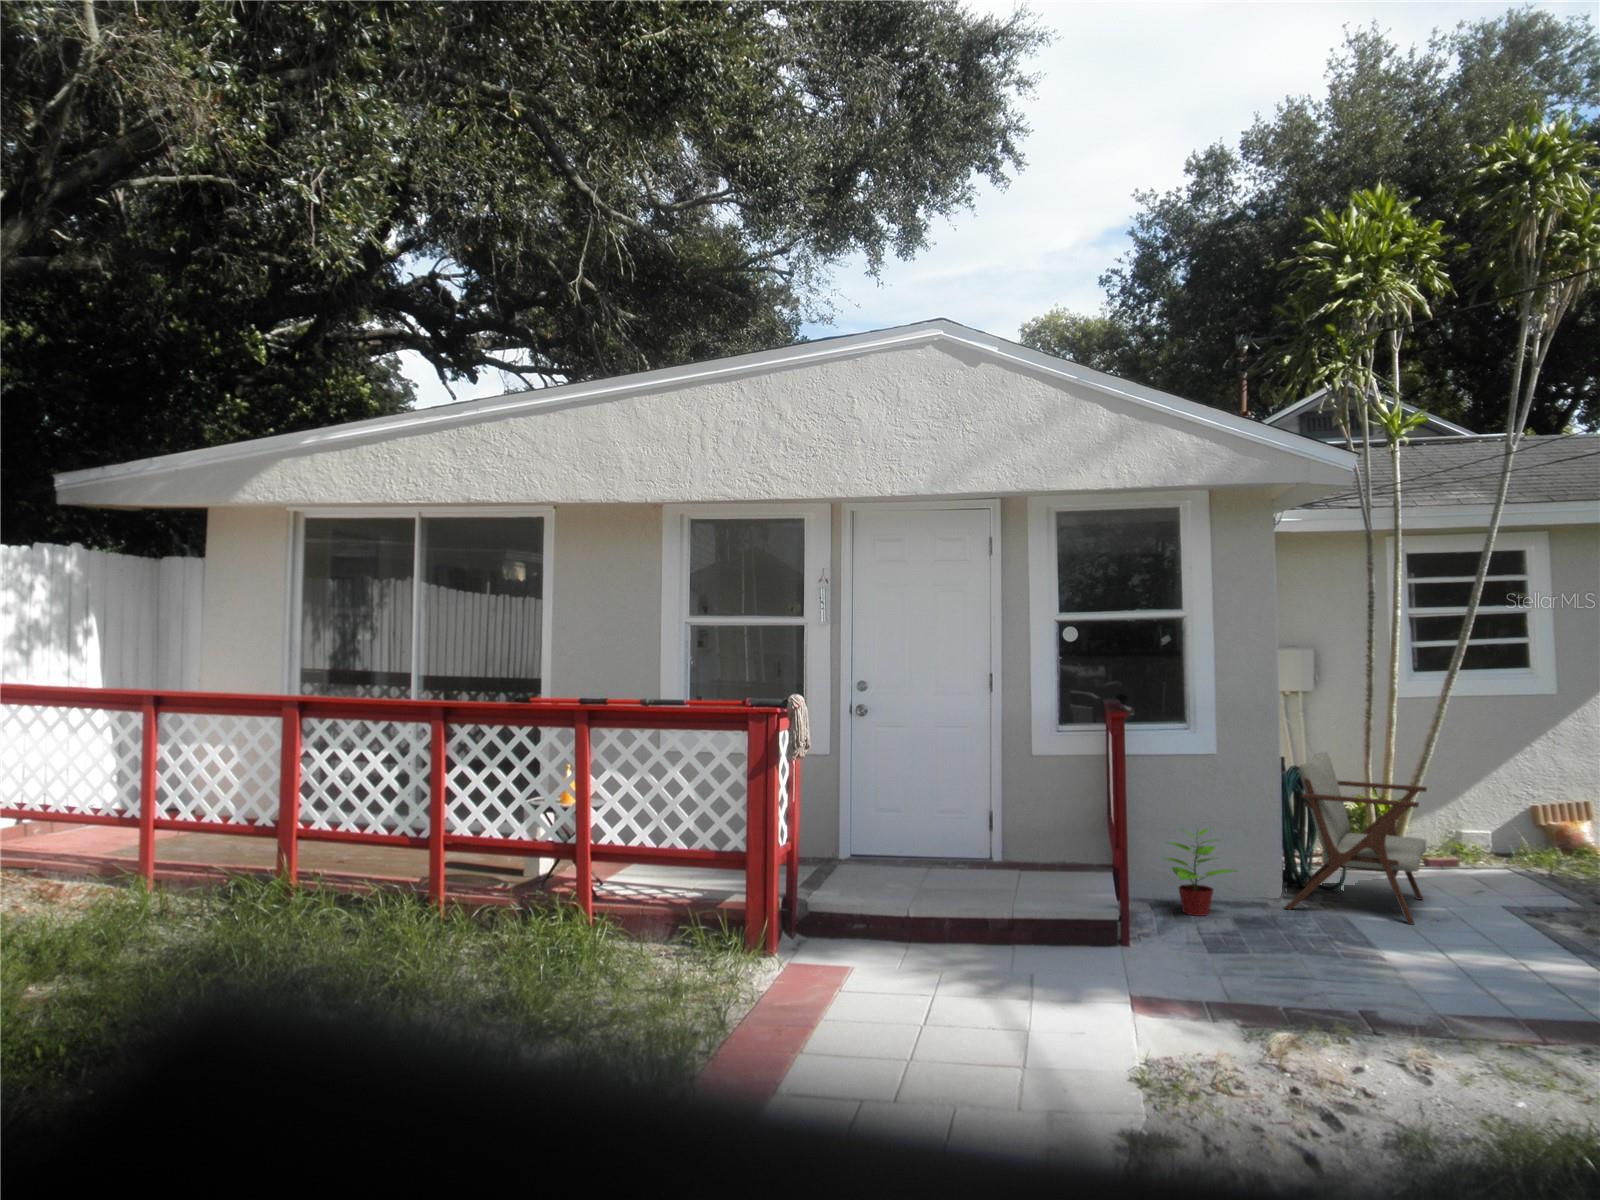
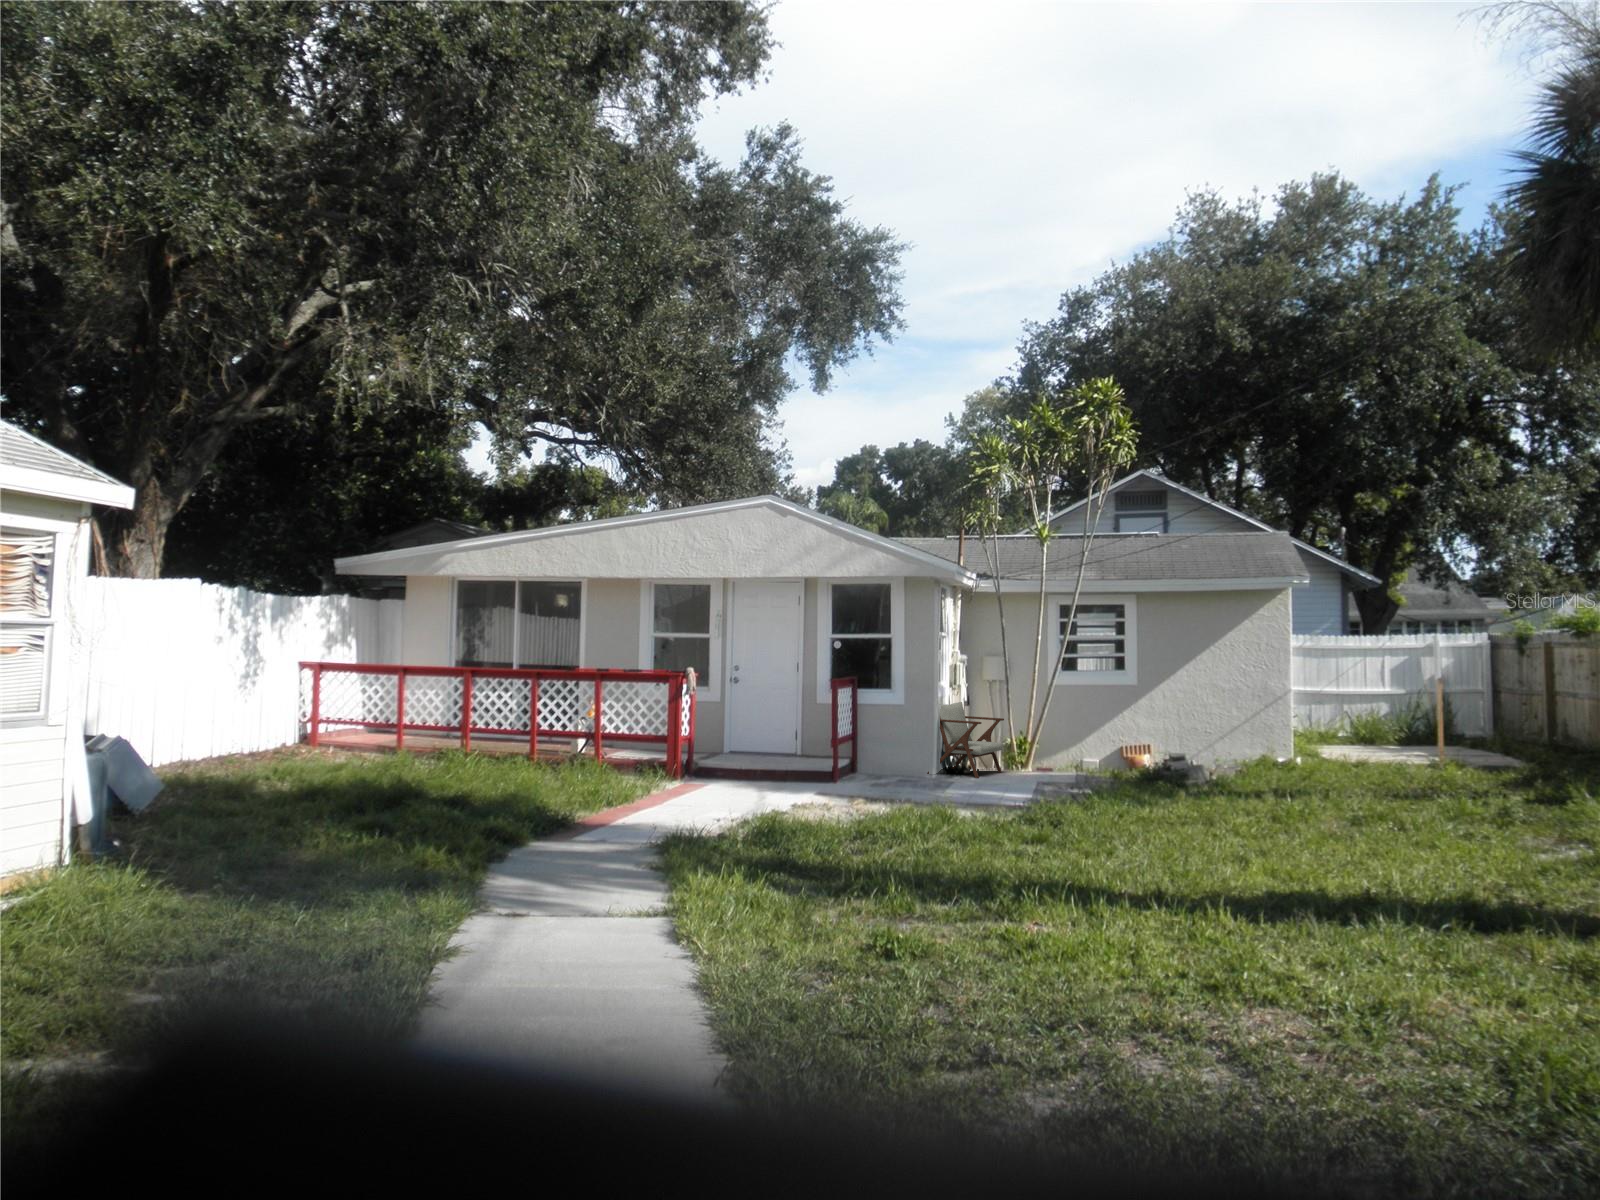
potted plant: present [1165,829,1235,916] -> none [868,732,901,774]

